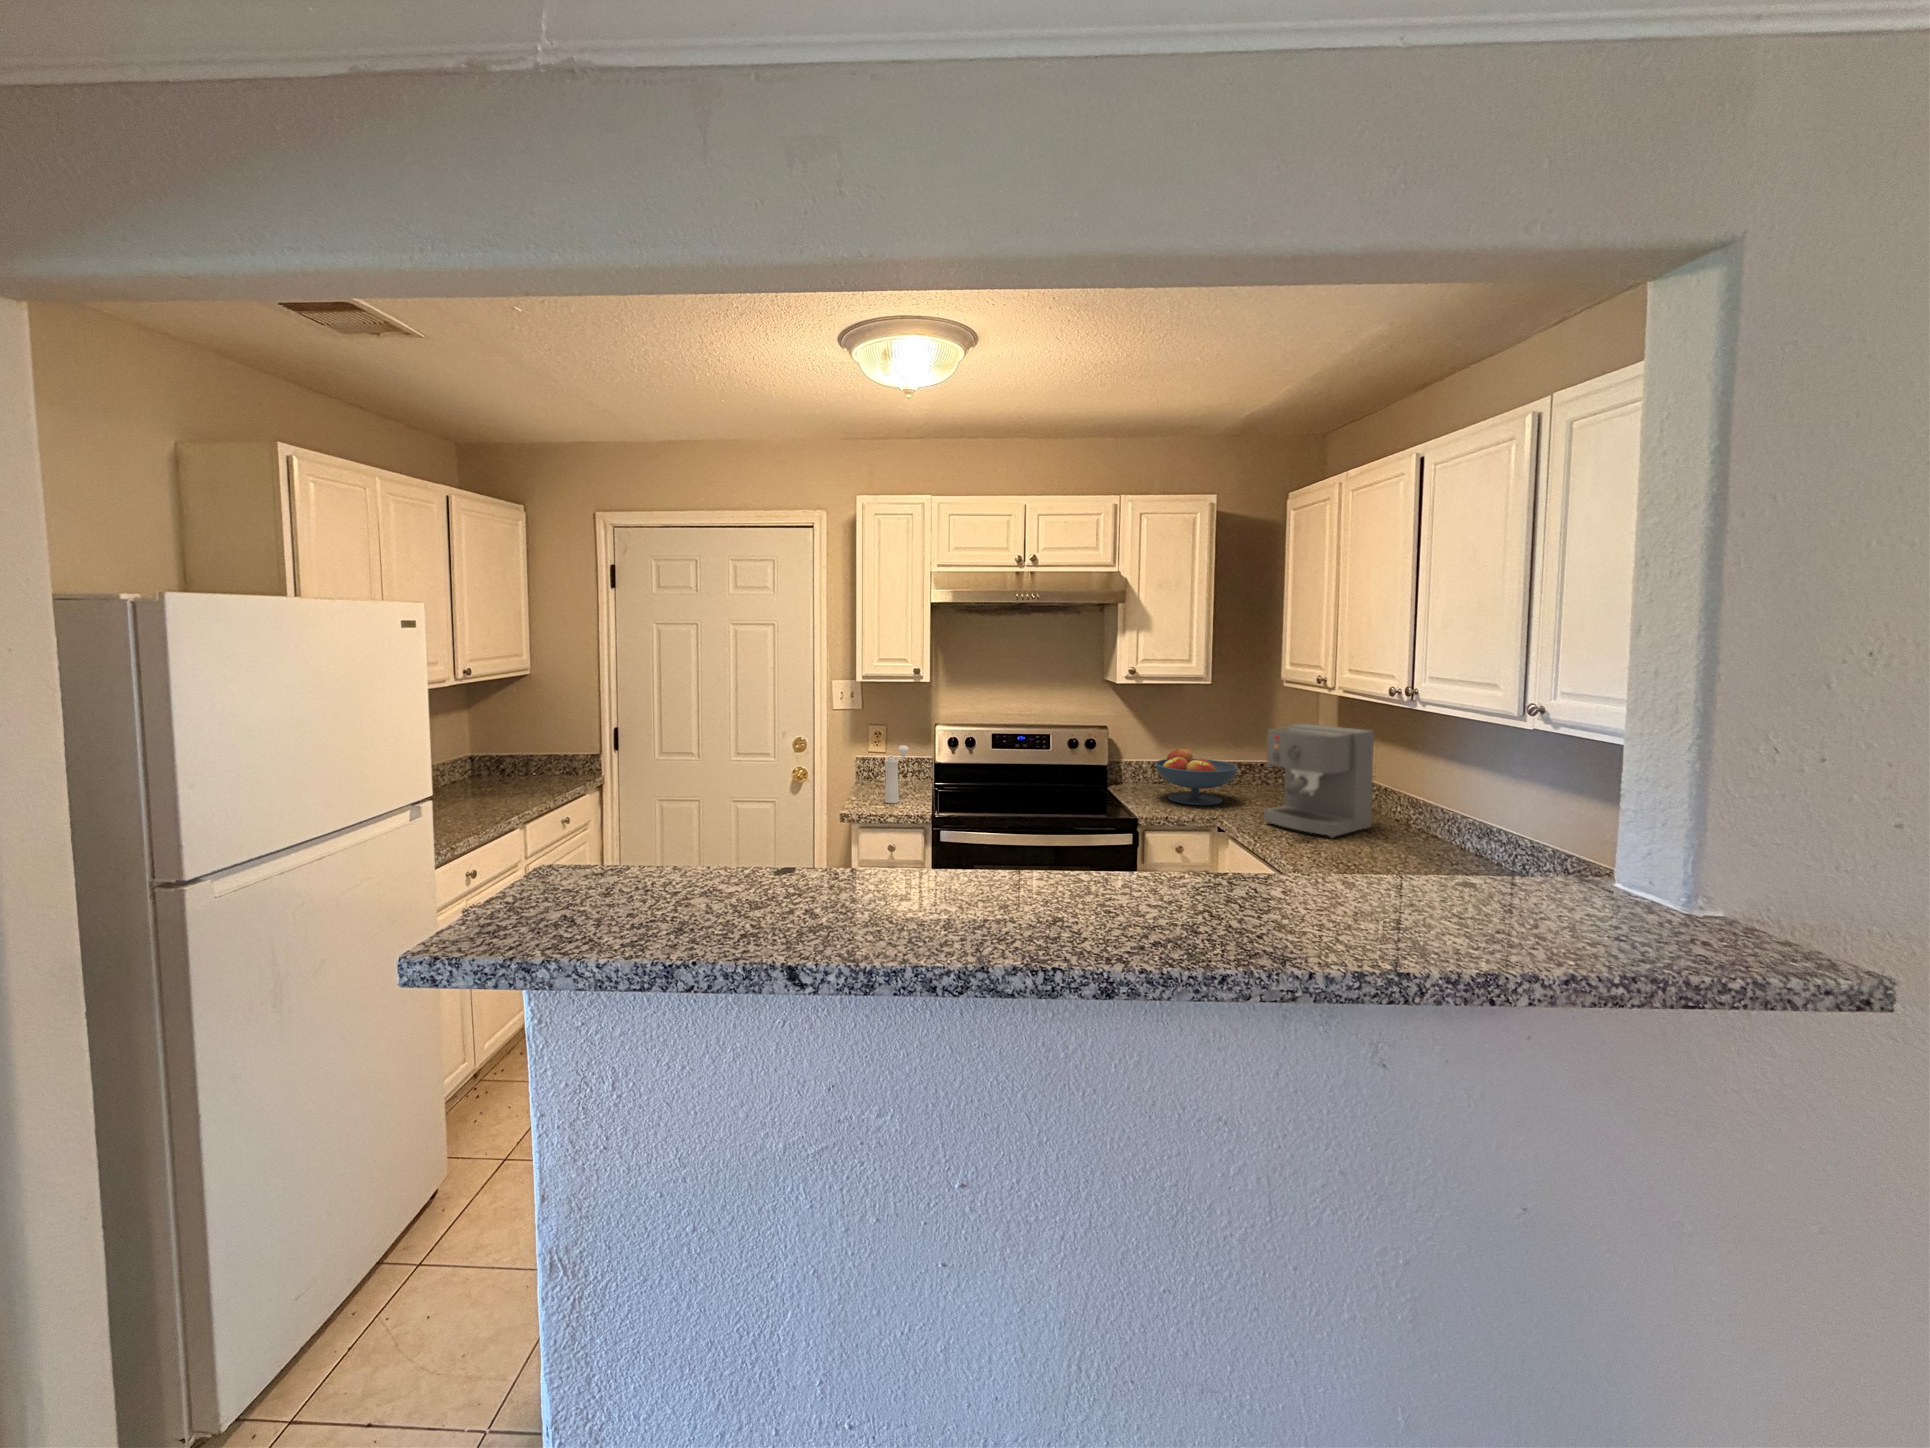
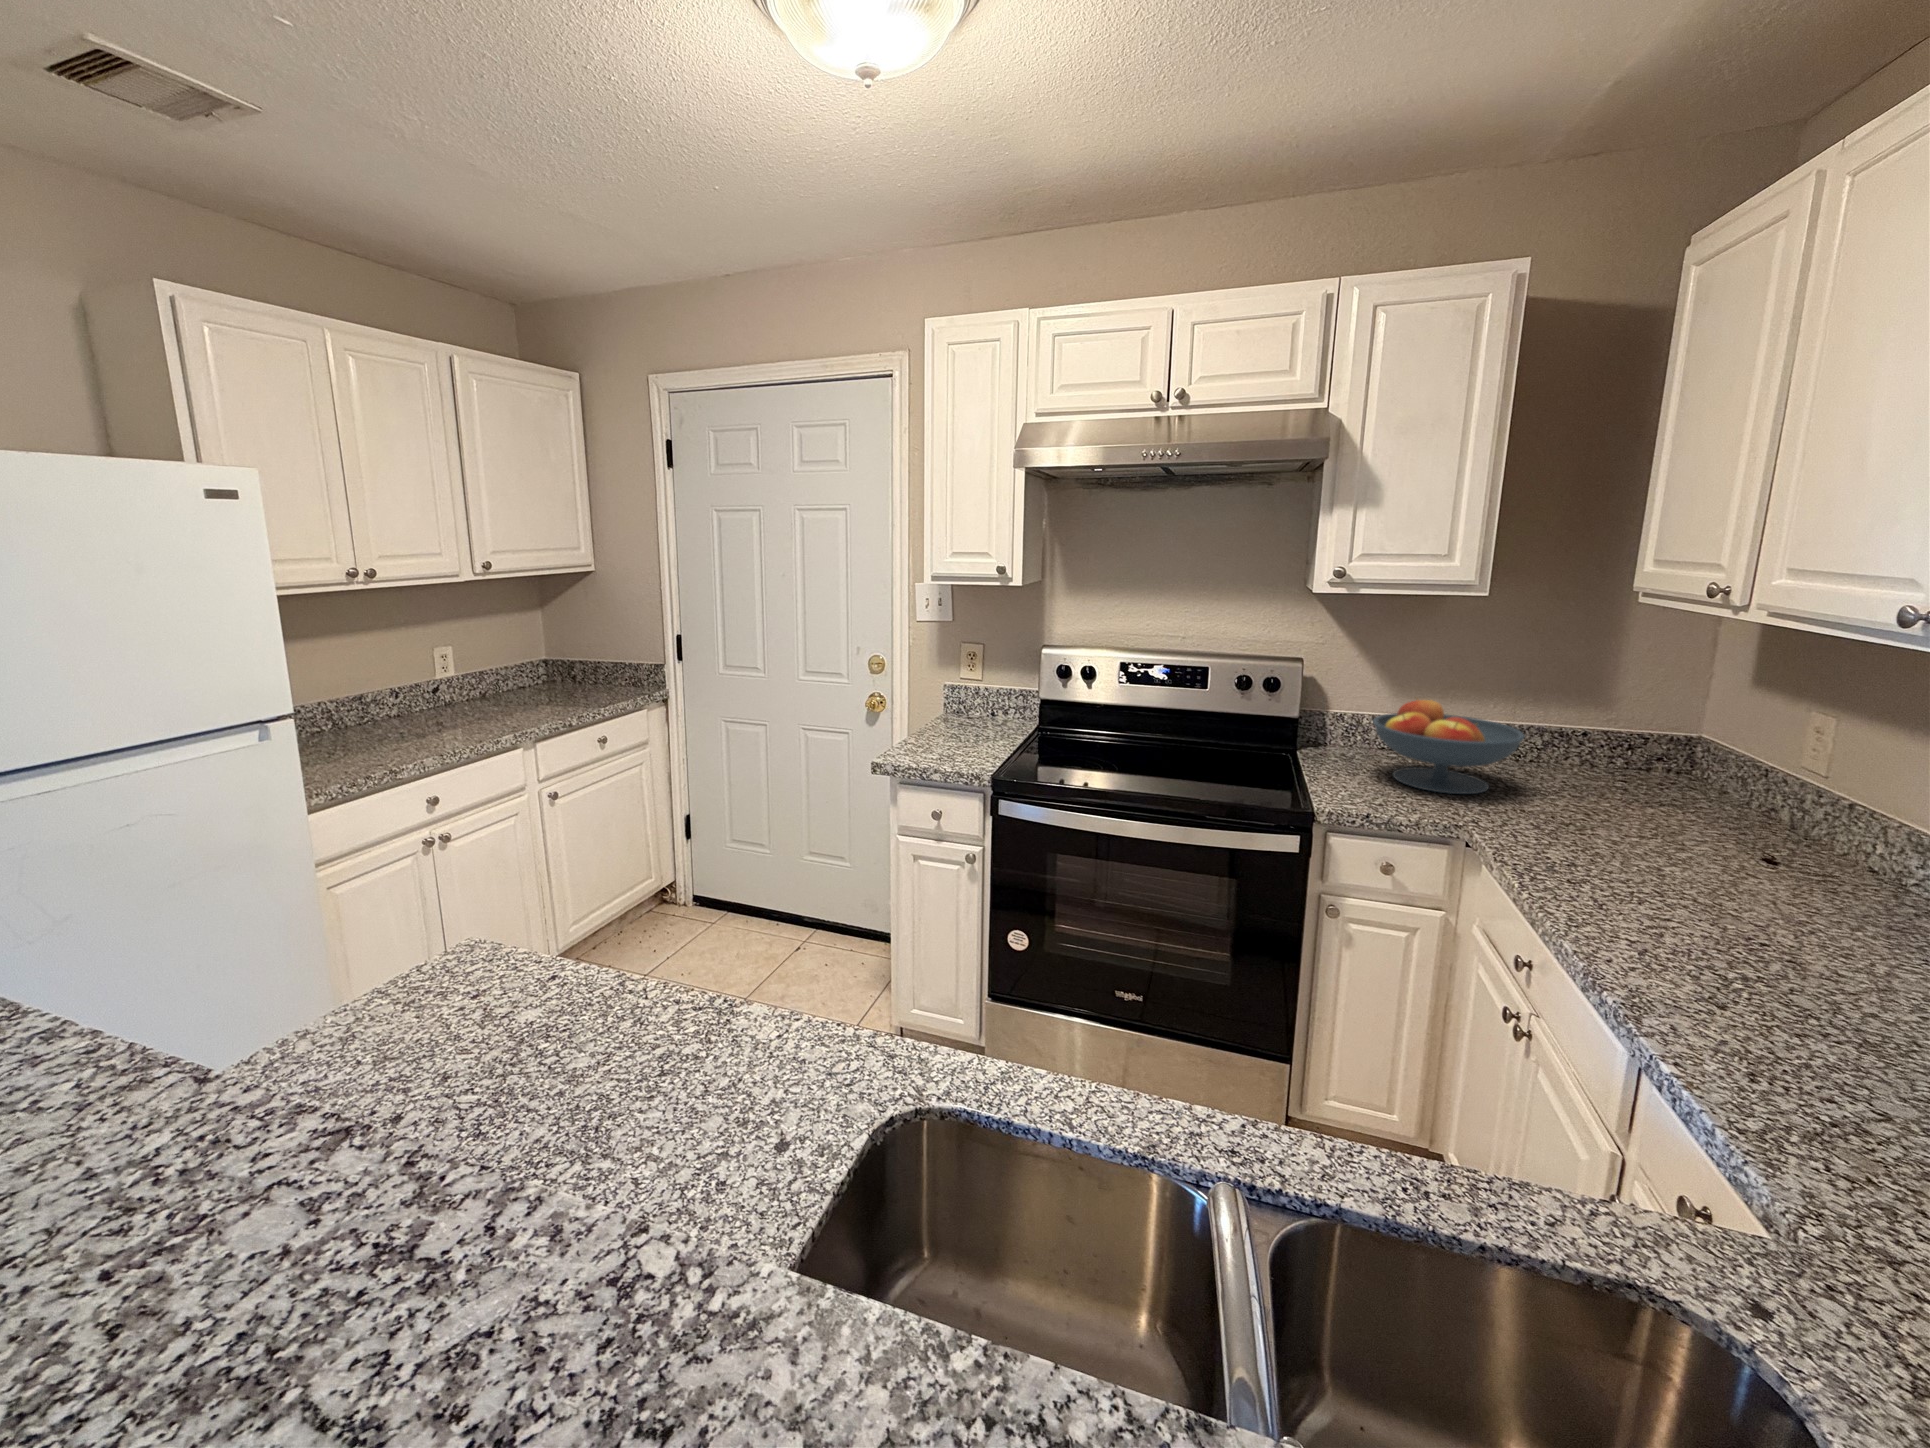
coffee maker: present [1264,724,1374,838] -> none [1556,672,1834,893]
pepper mill: present [885,746,909,803] -> none [963,672,1003,749]

